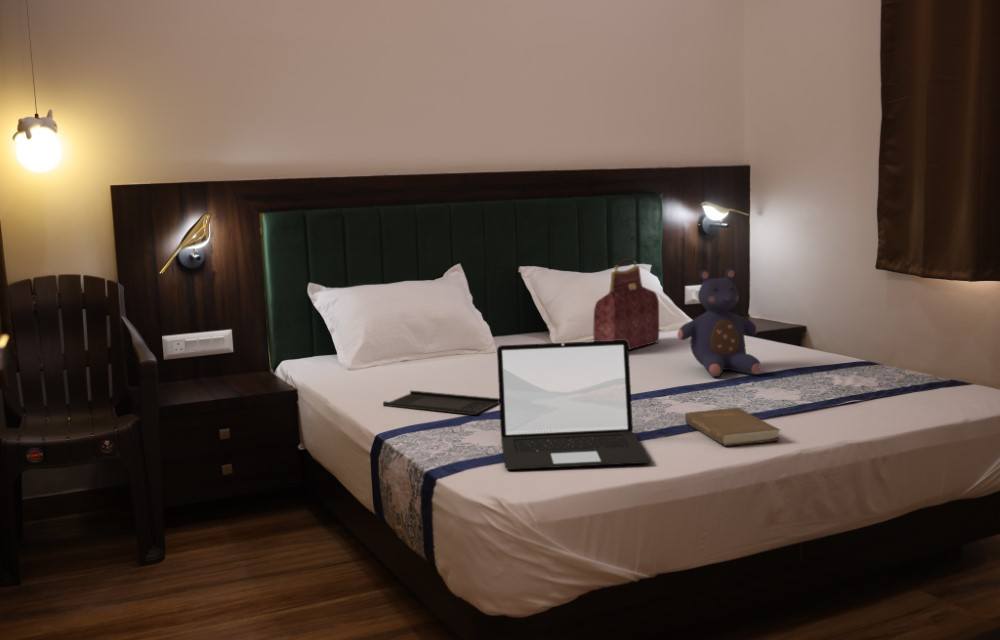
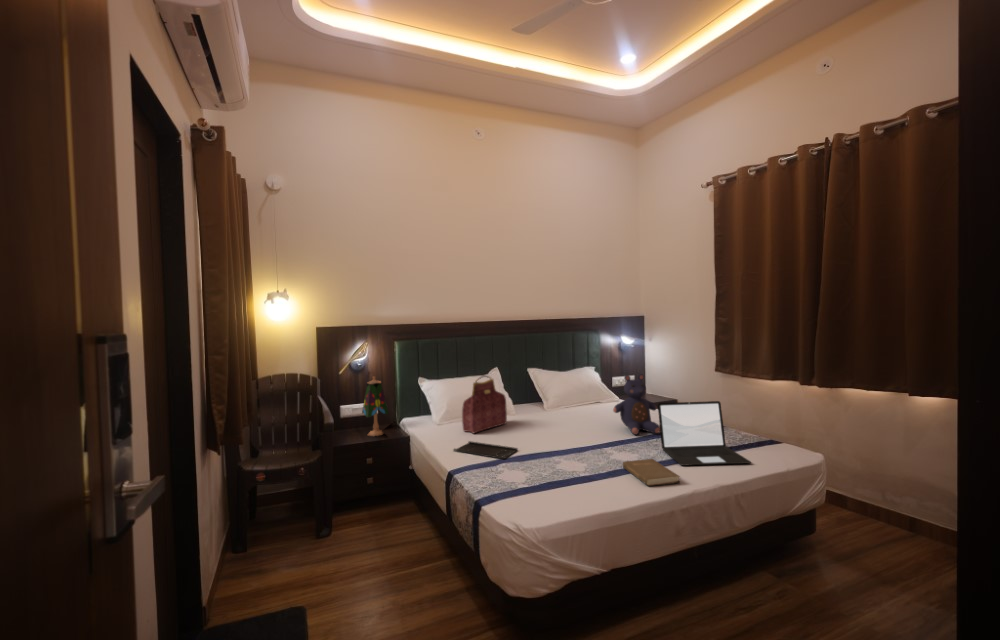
handbag: present [593,260,659,350] -> present [462,376,507,433]
table lamp: none [208,278,259,390] -> present [362,376,389,436]
laptop: present [497,340,651,470] -> present [658,401,751,466]

